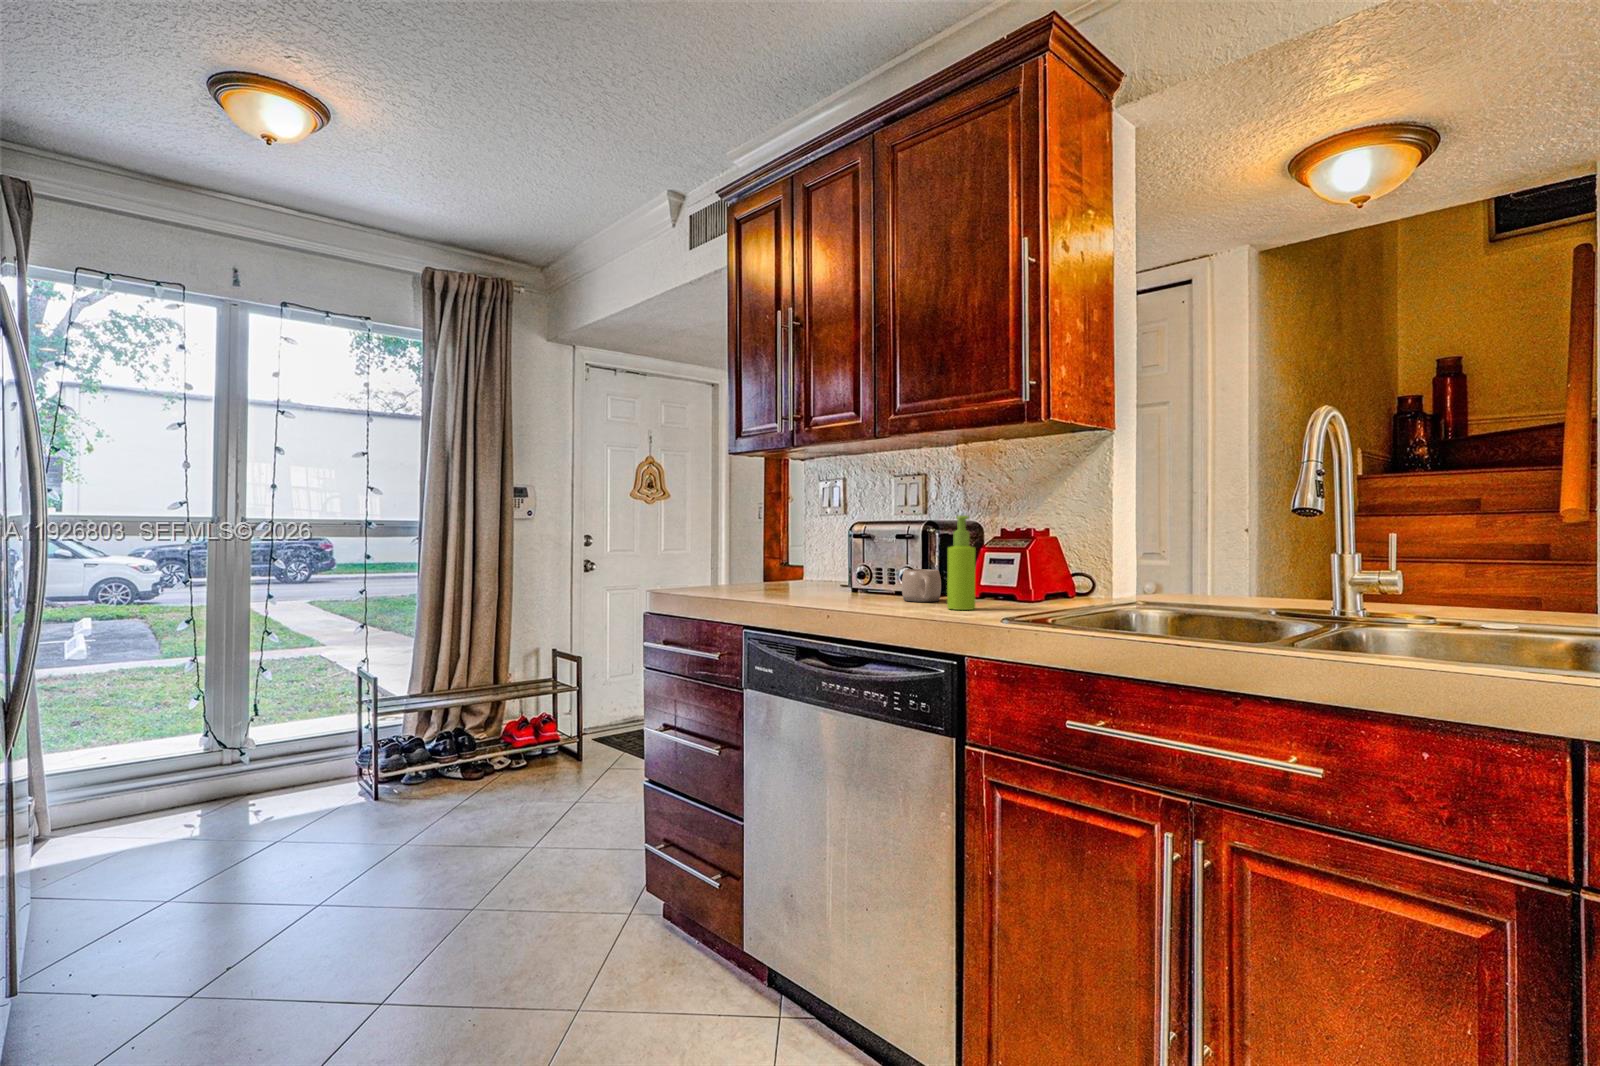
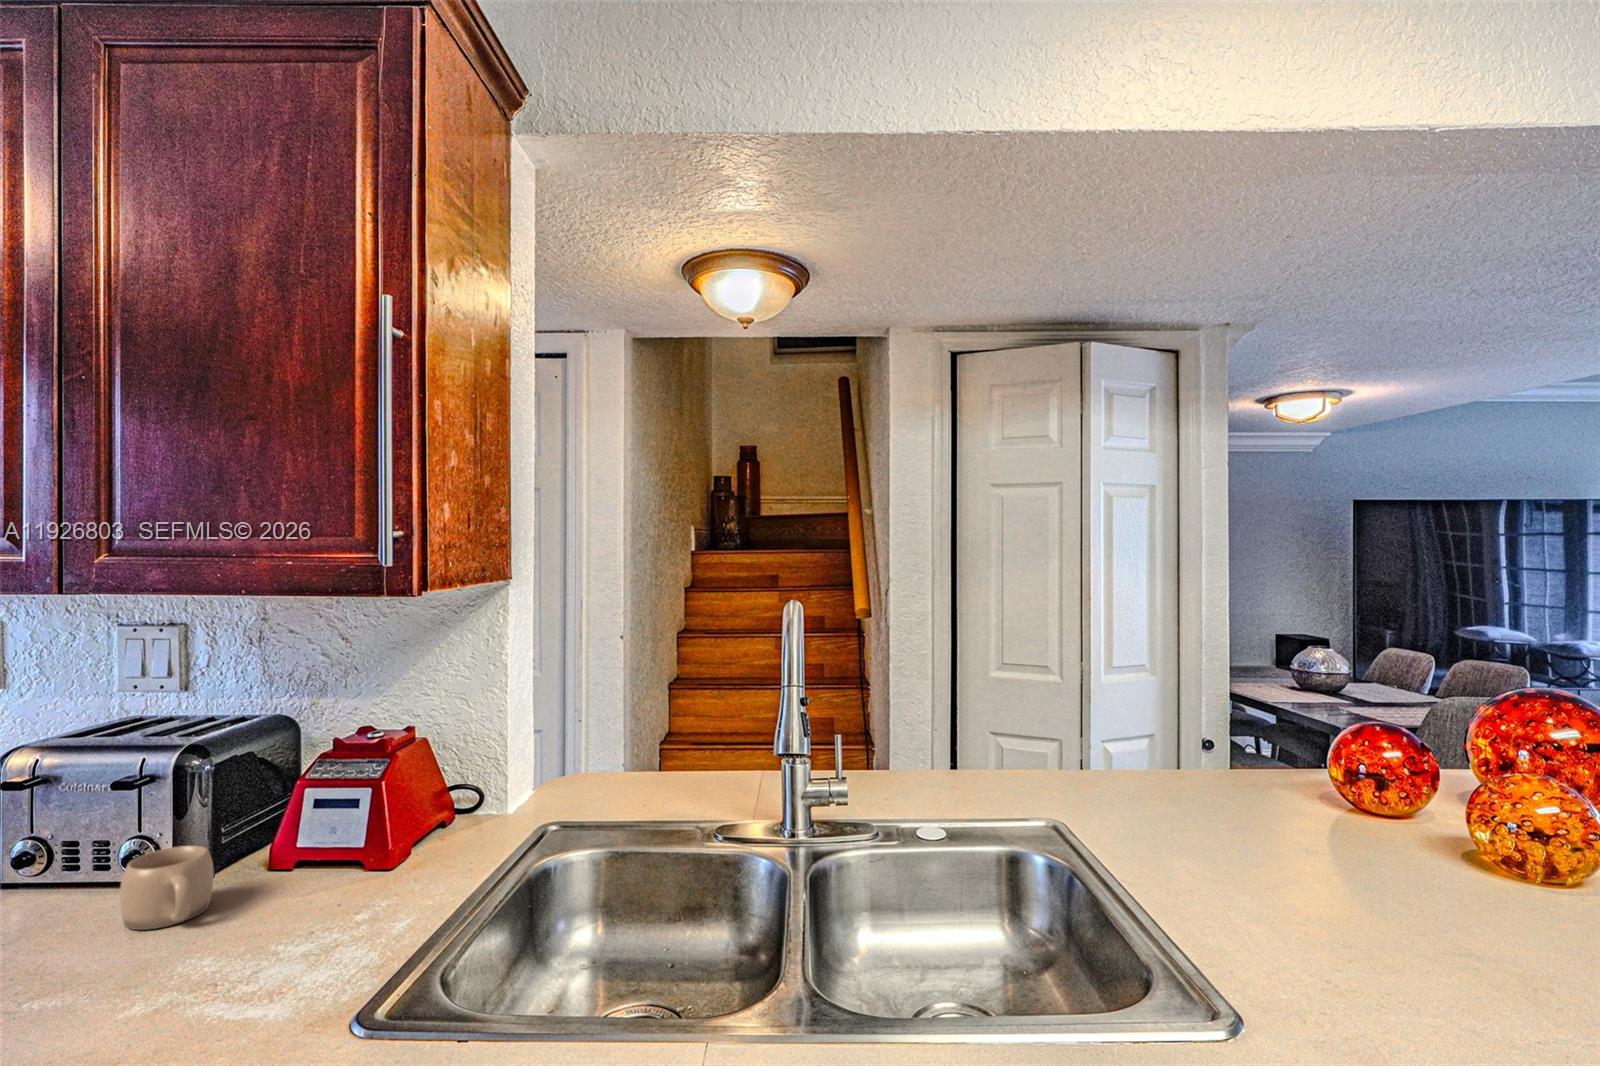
soap dispenser: present [947,515,975,610] -> none [226,777,289,967]

